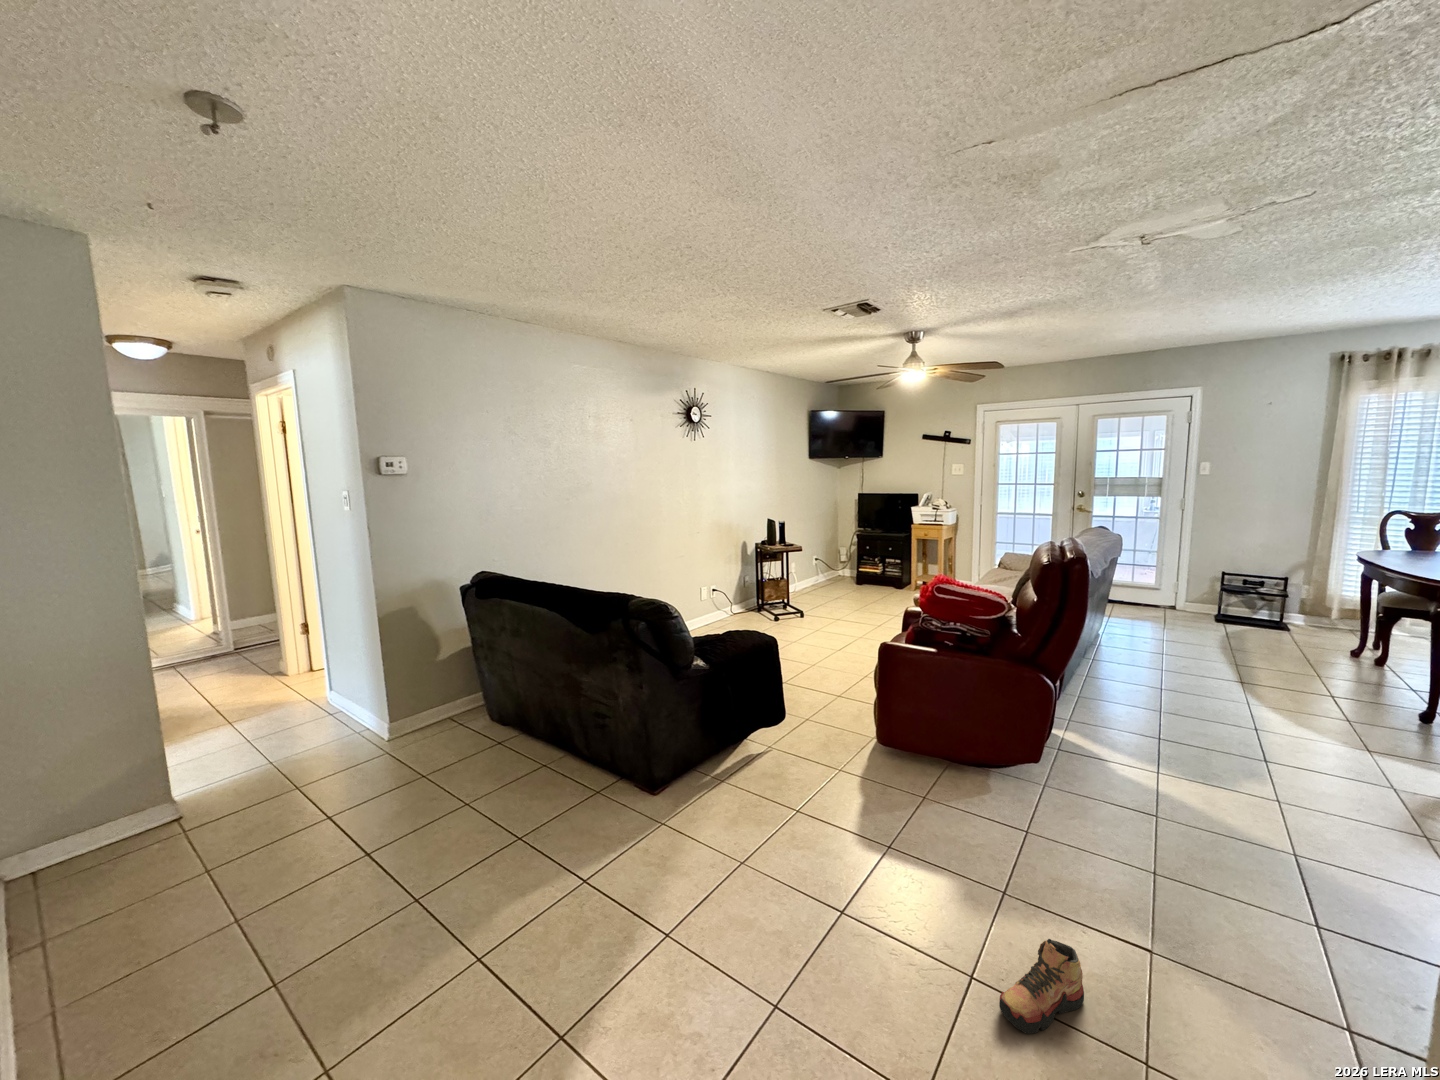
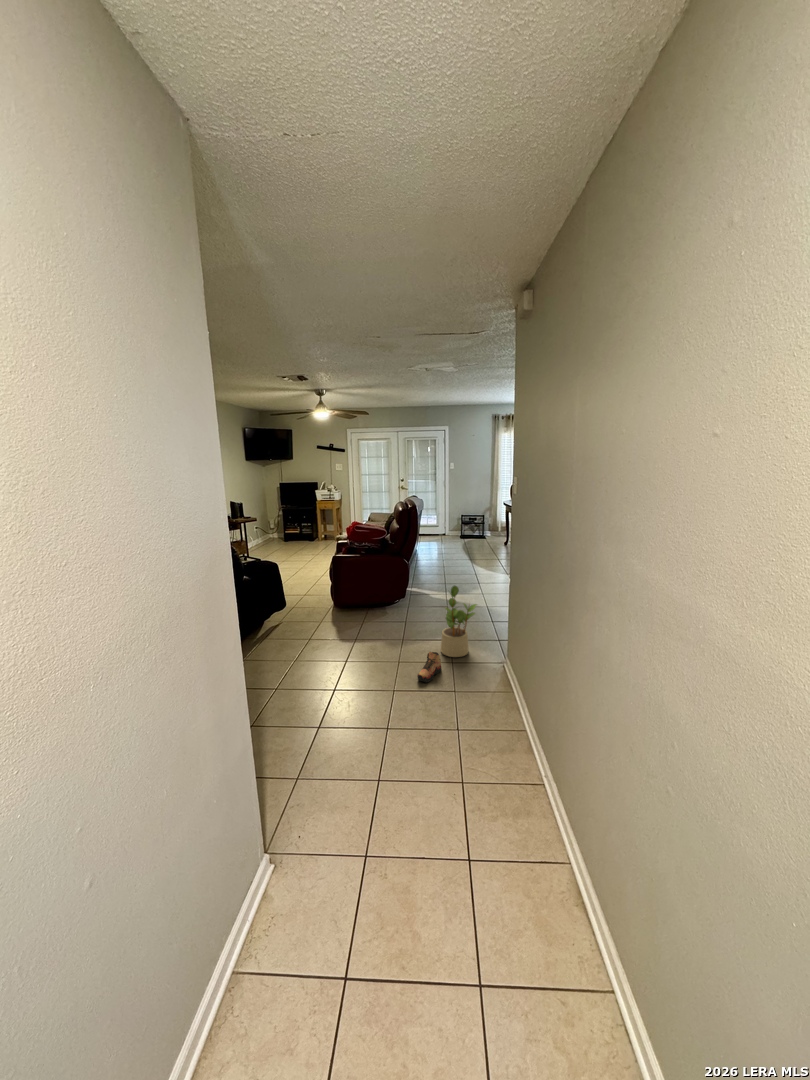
potted plant: none [1097,769,1236,981] -> present [441,586,477,657]

